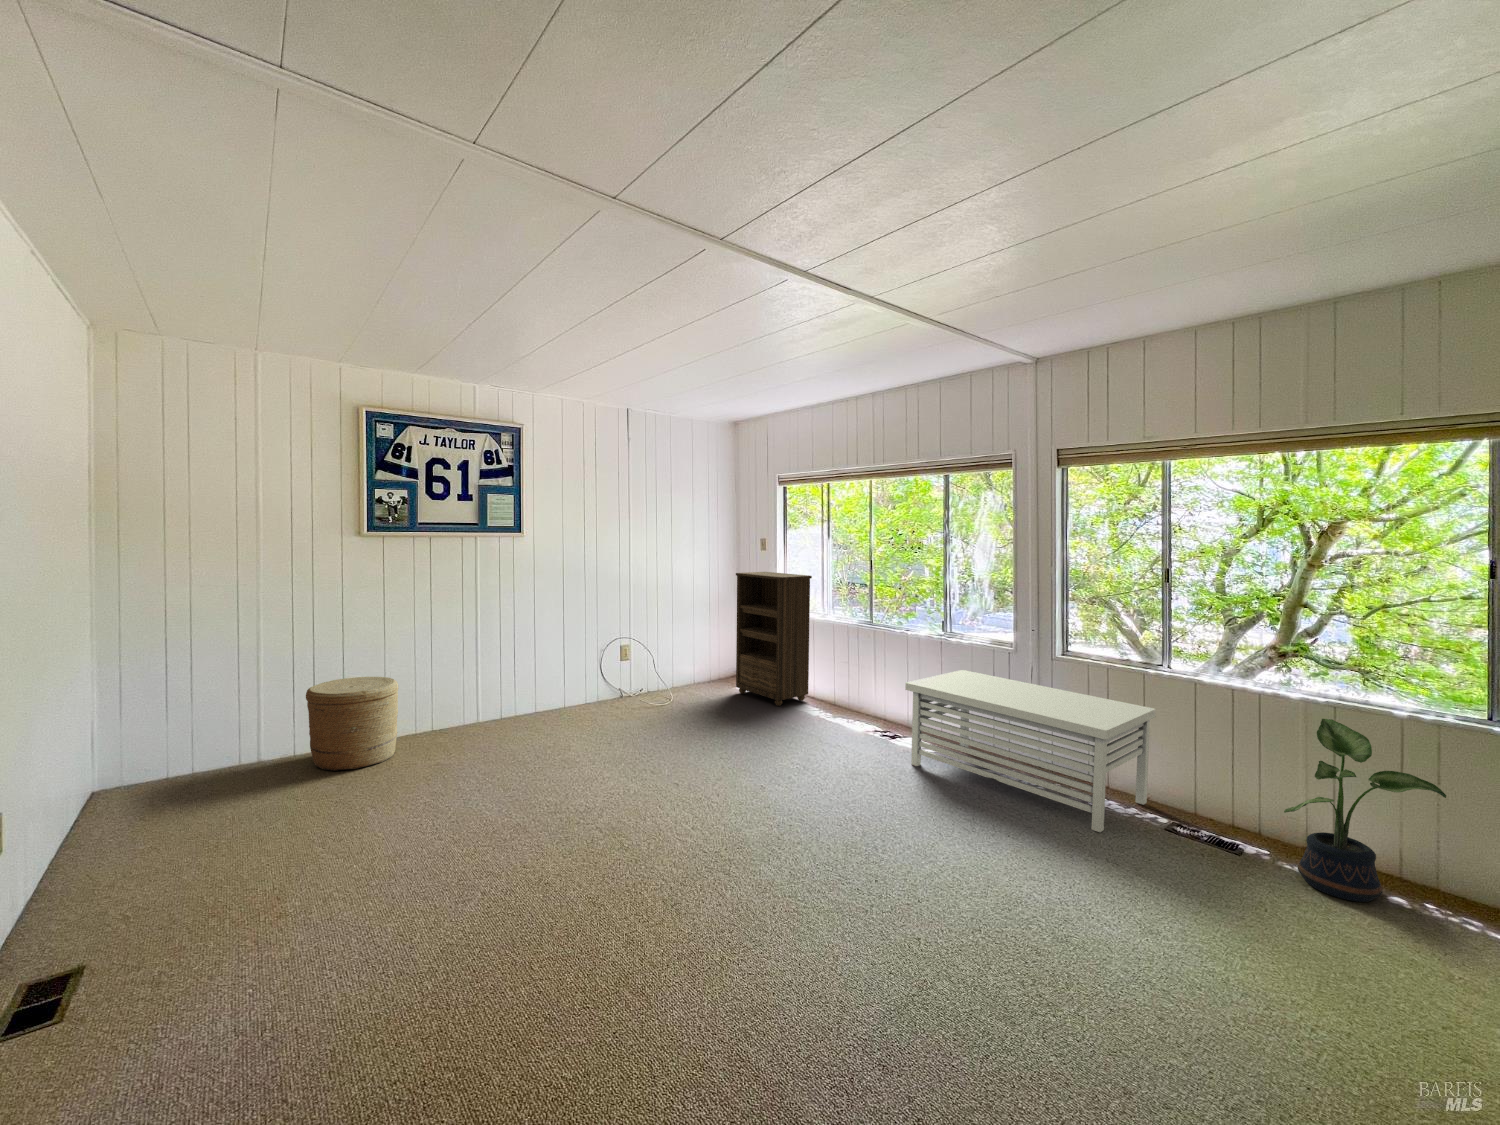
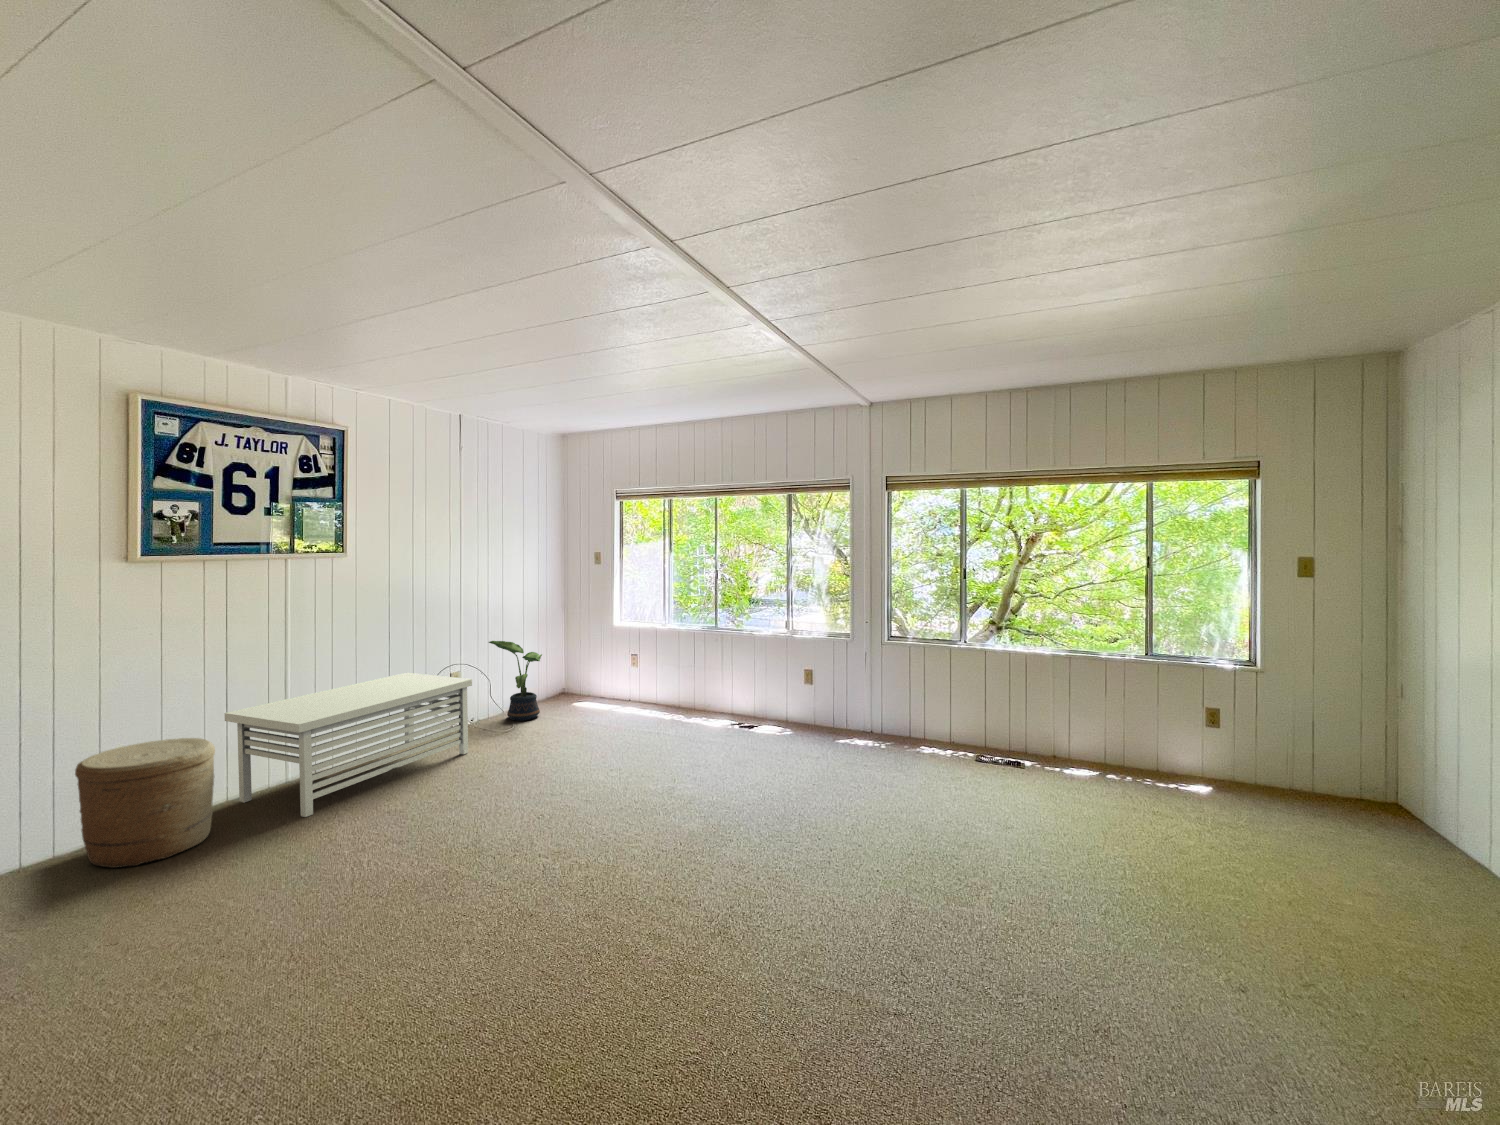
bookshelf: present [736,572,812,706] -> none [574,585,655,716]
storage bench: present [905,670,1156,832] -> present [225,673,472,817]
potted plant: present [1284,719,1446,902] -> present [489,641,542,721]

